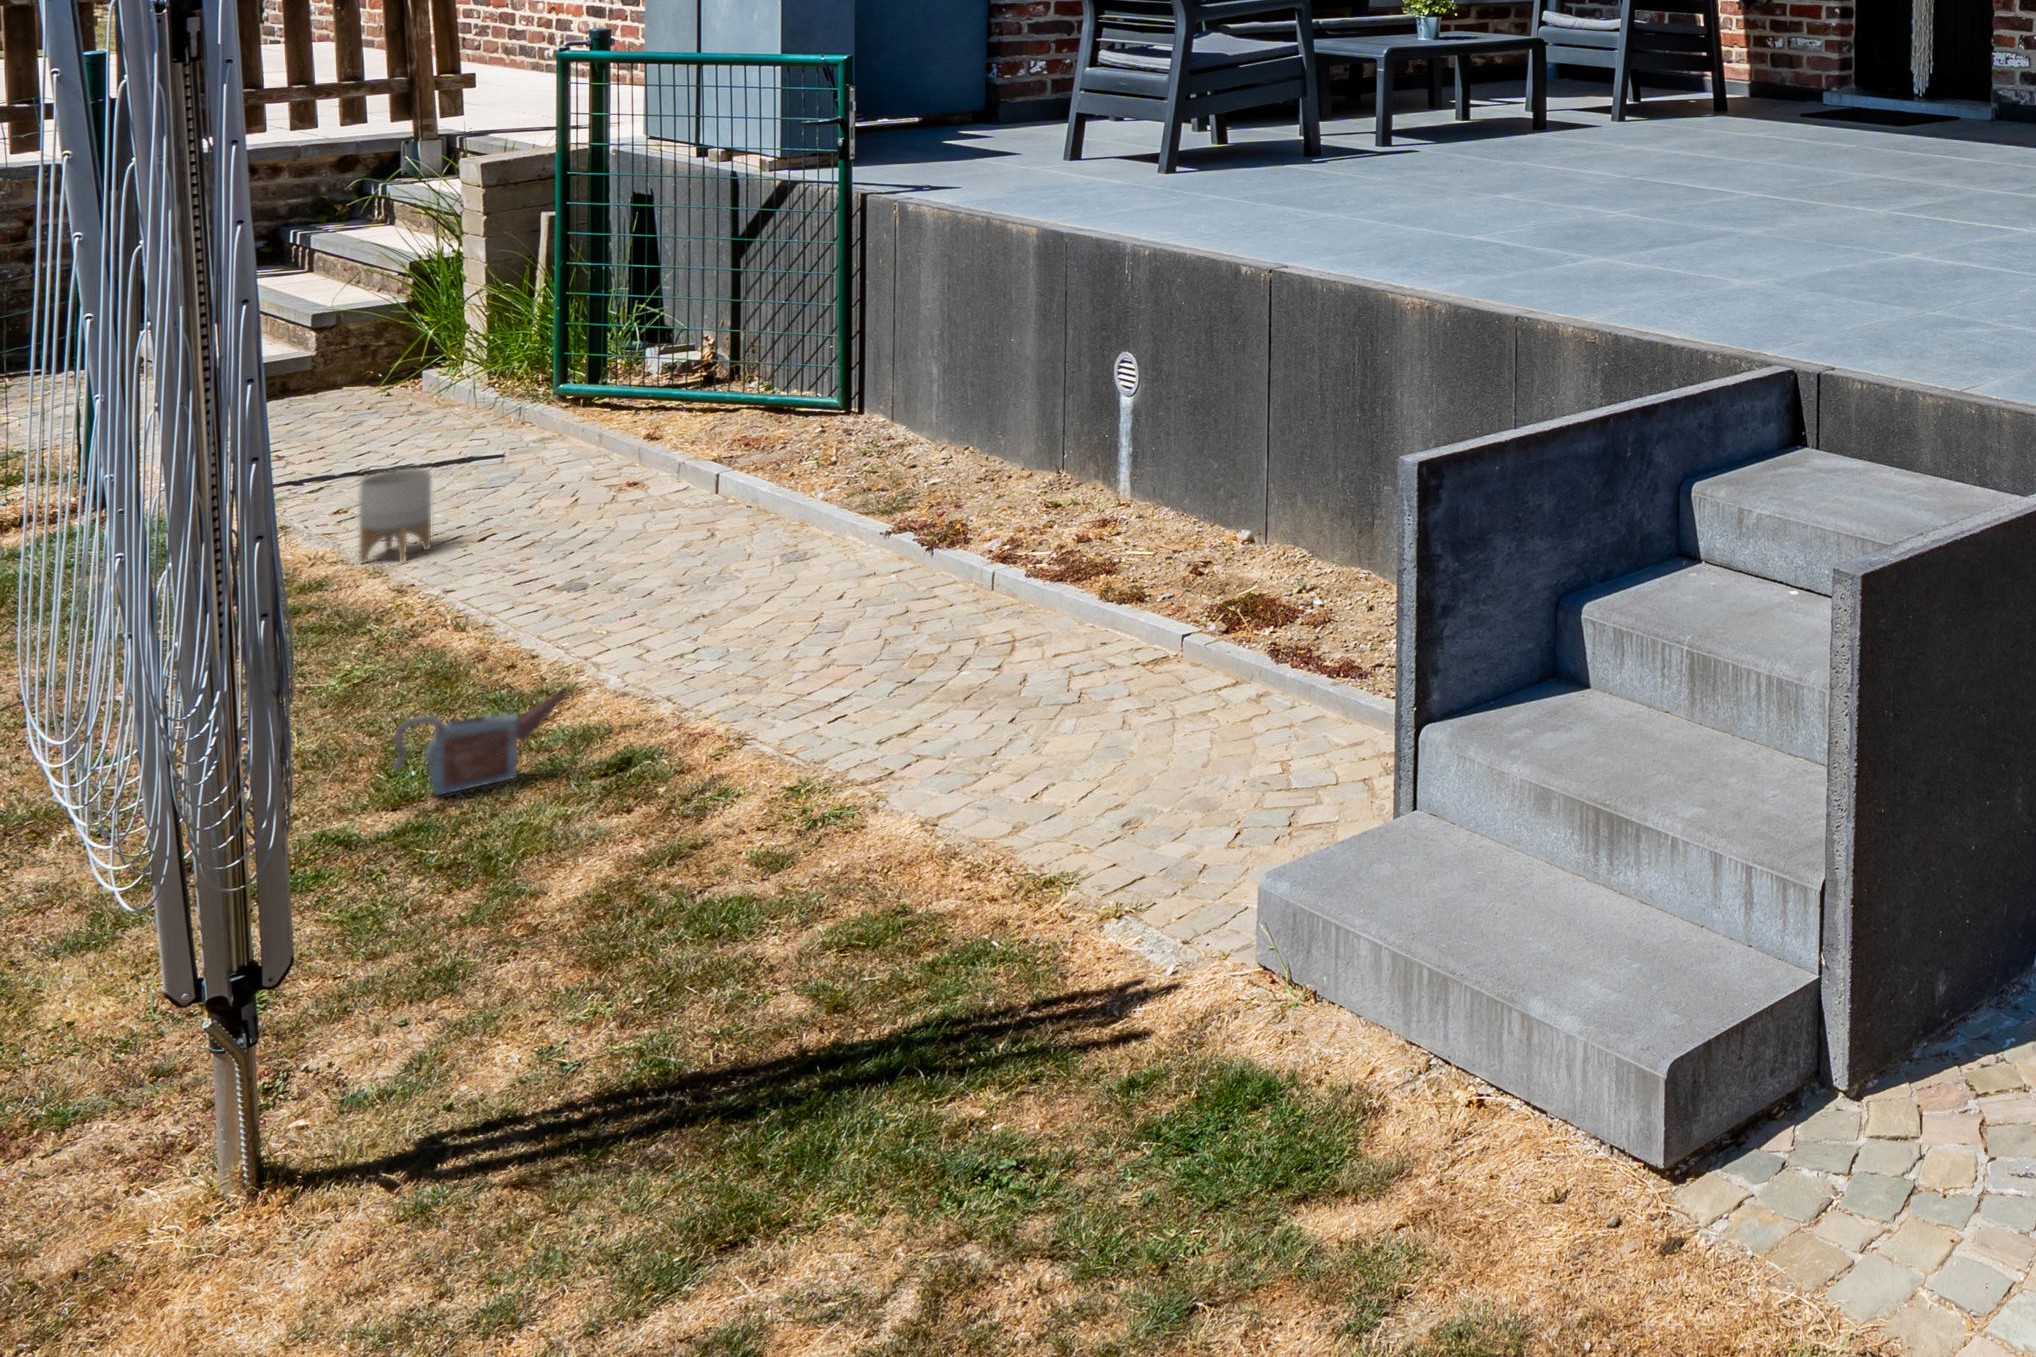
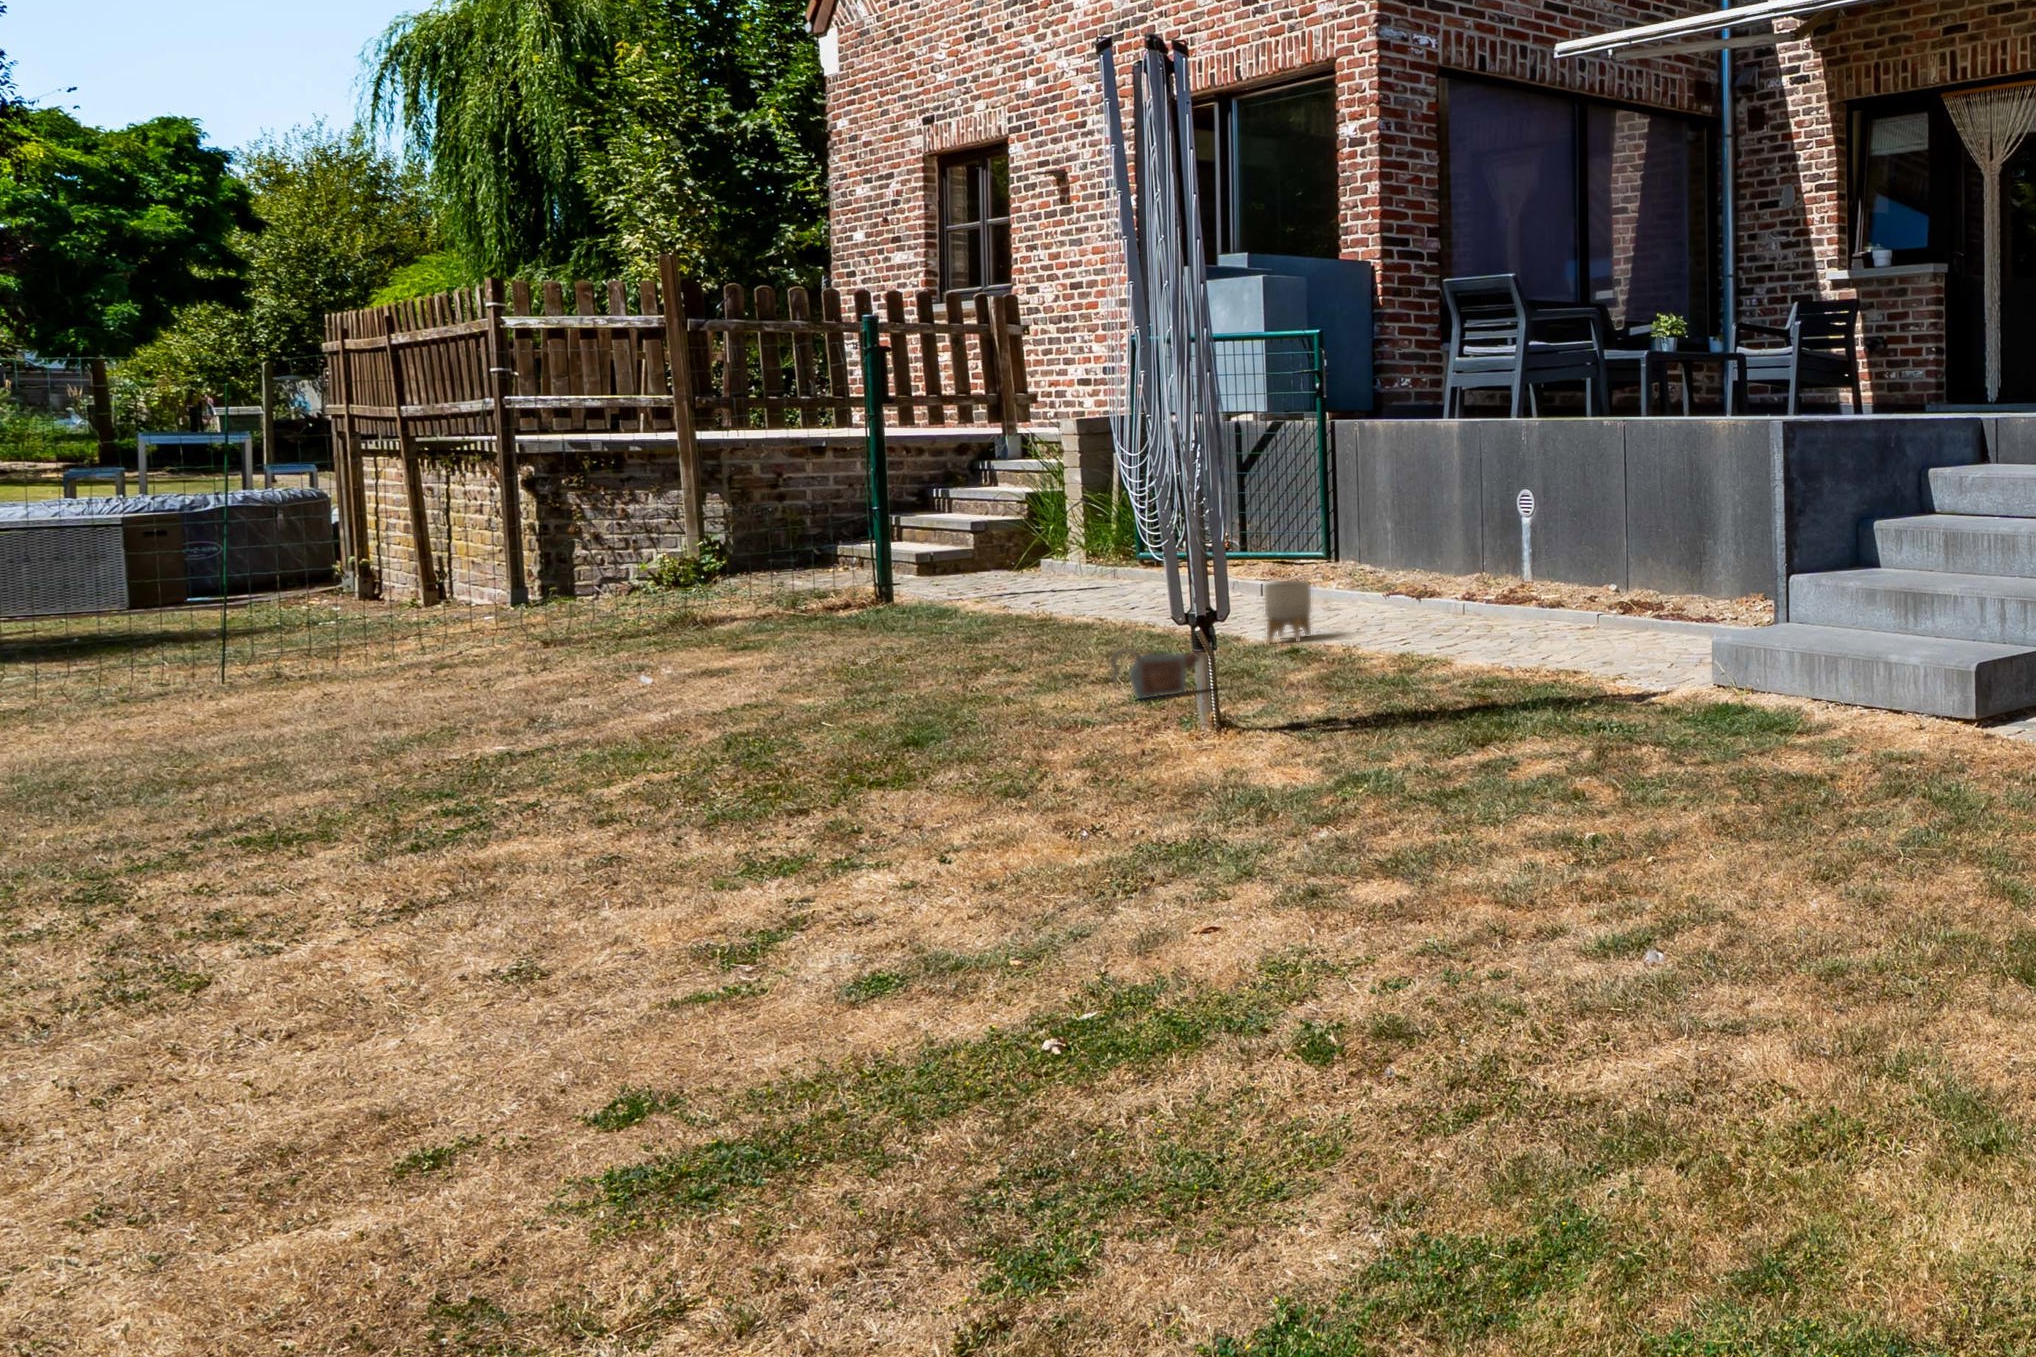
planter: present [359,468,431,562] -> present [1264,580,1311,642]

